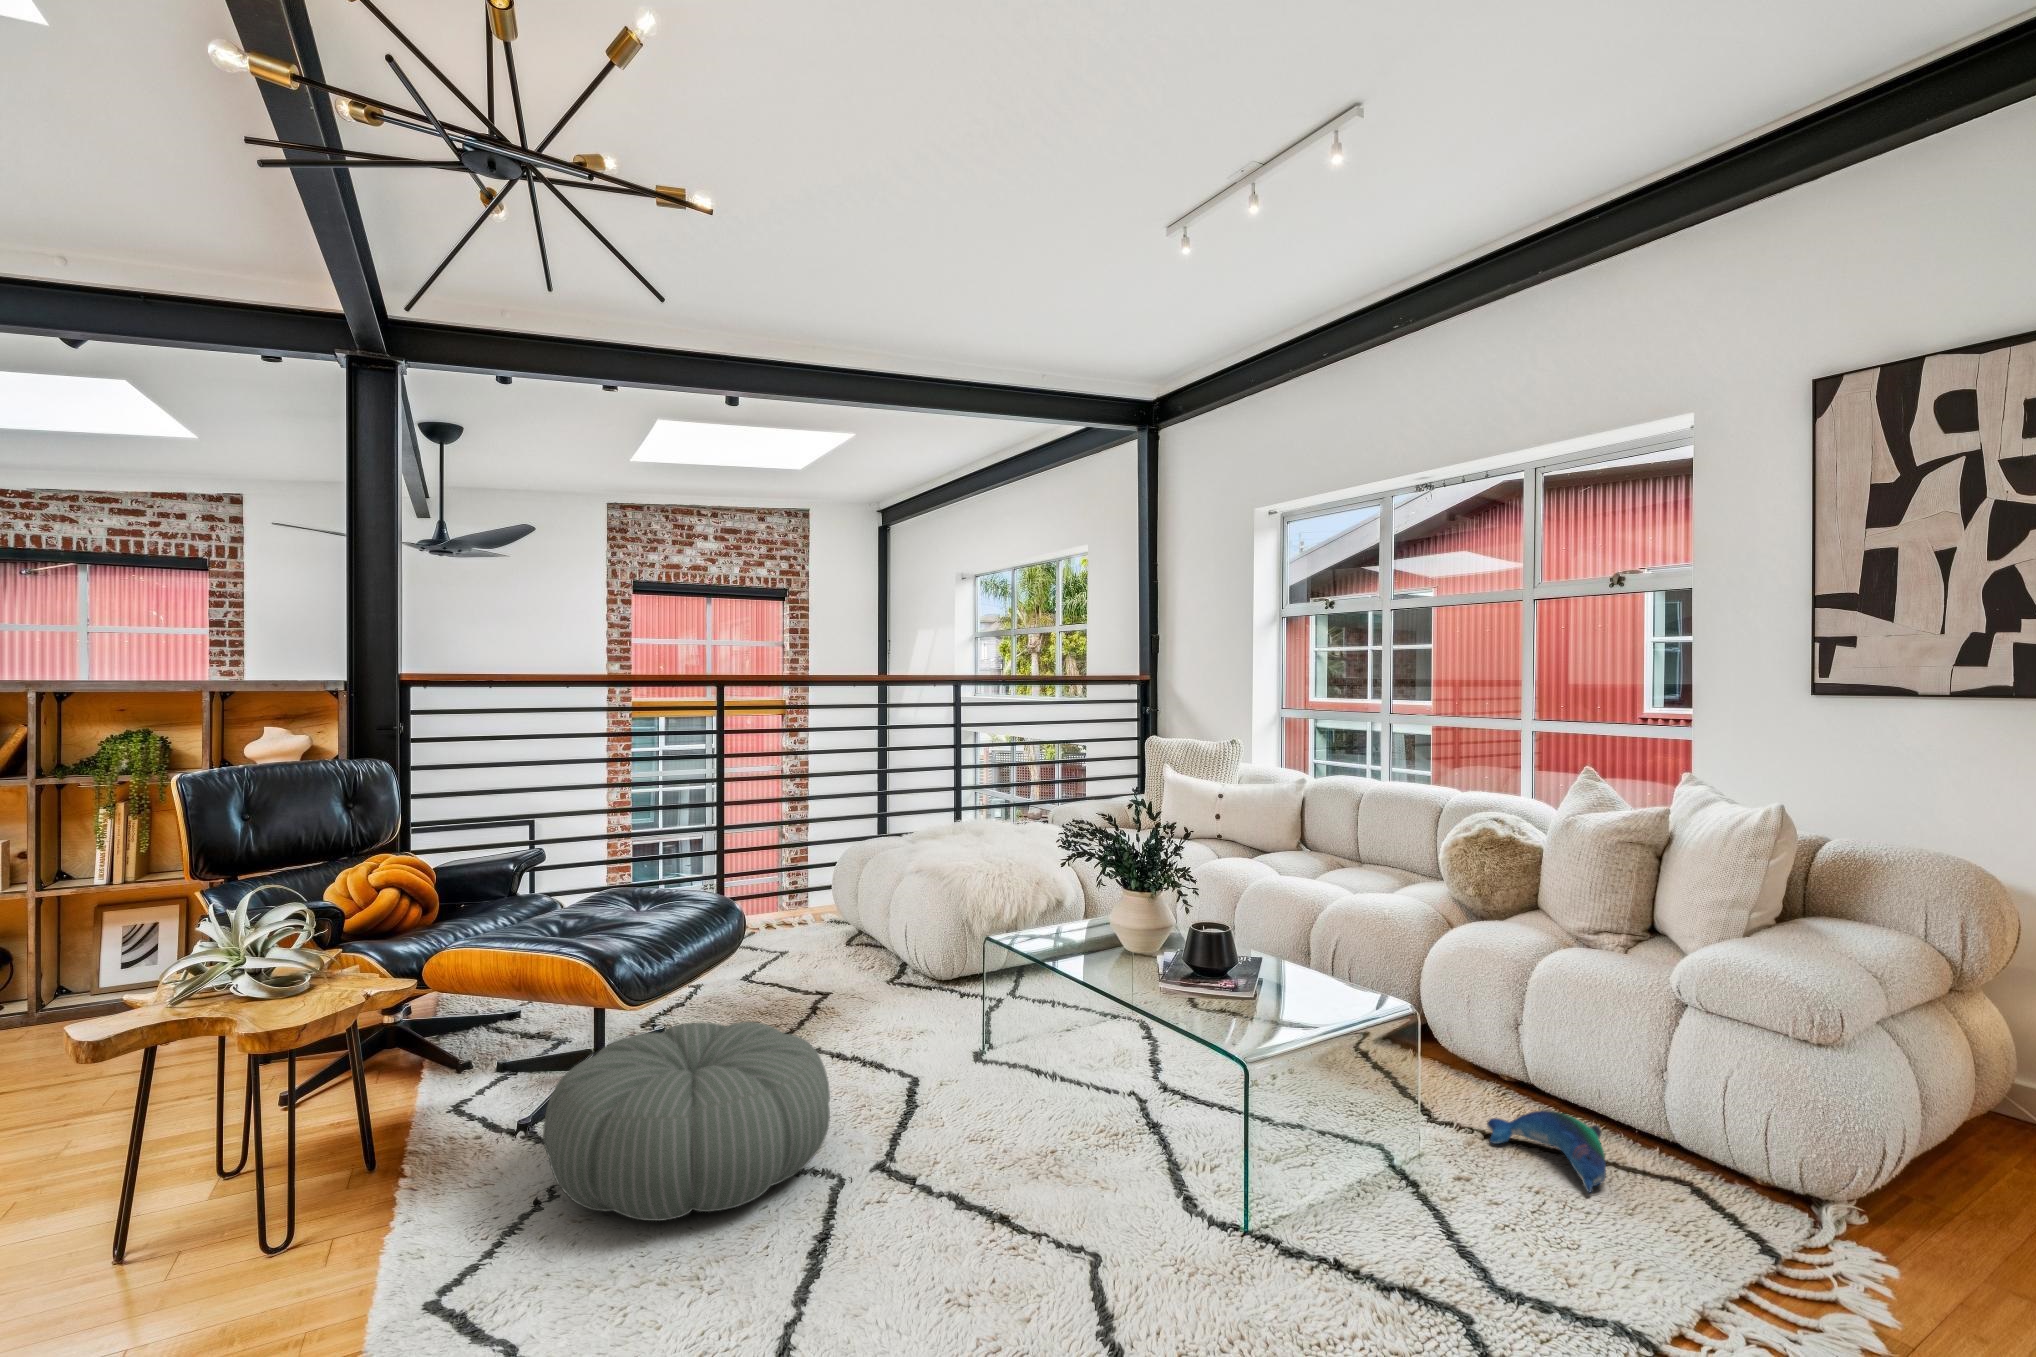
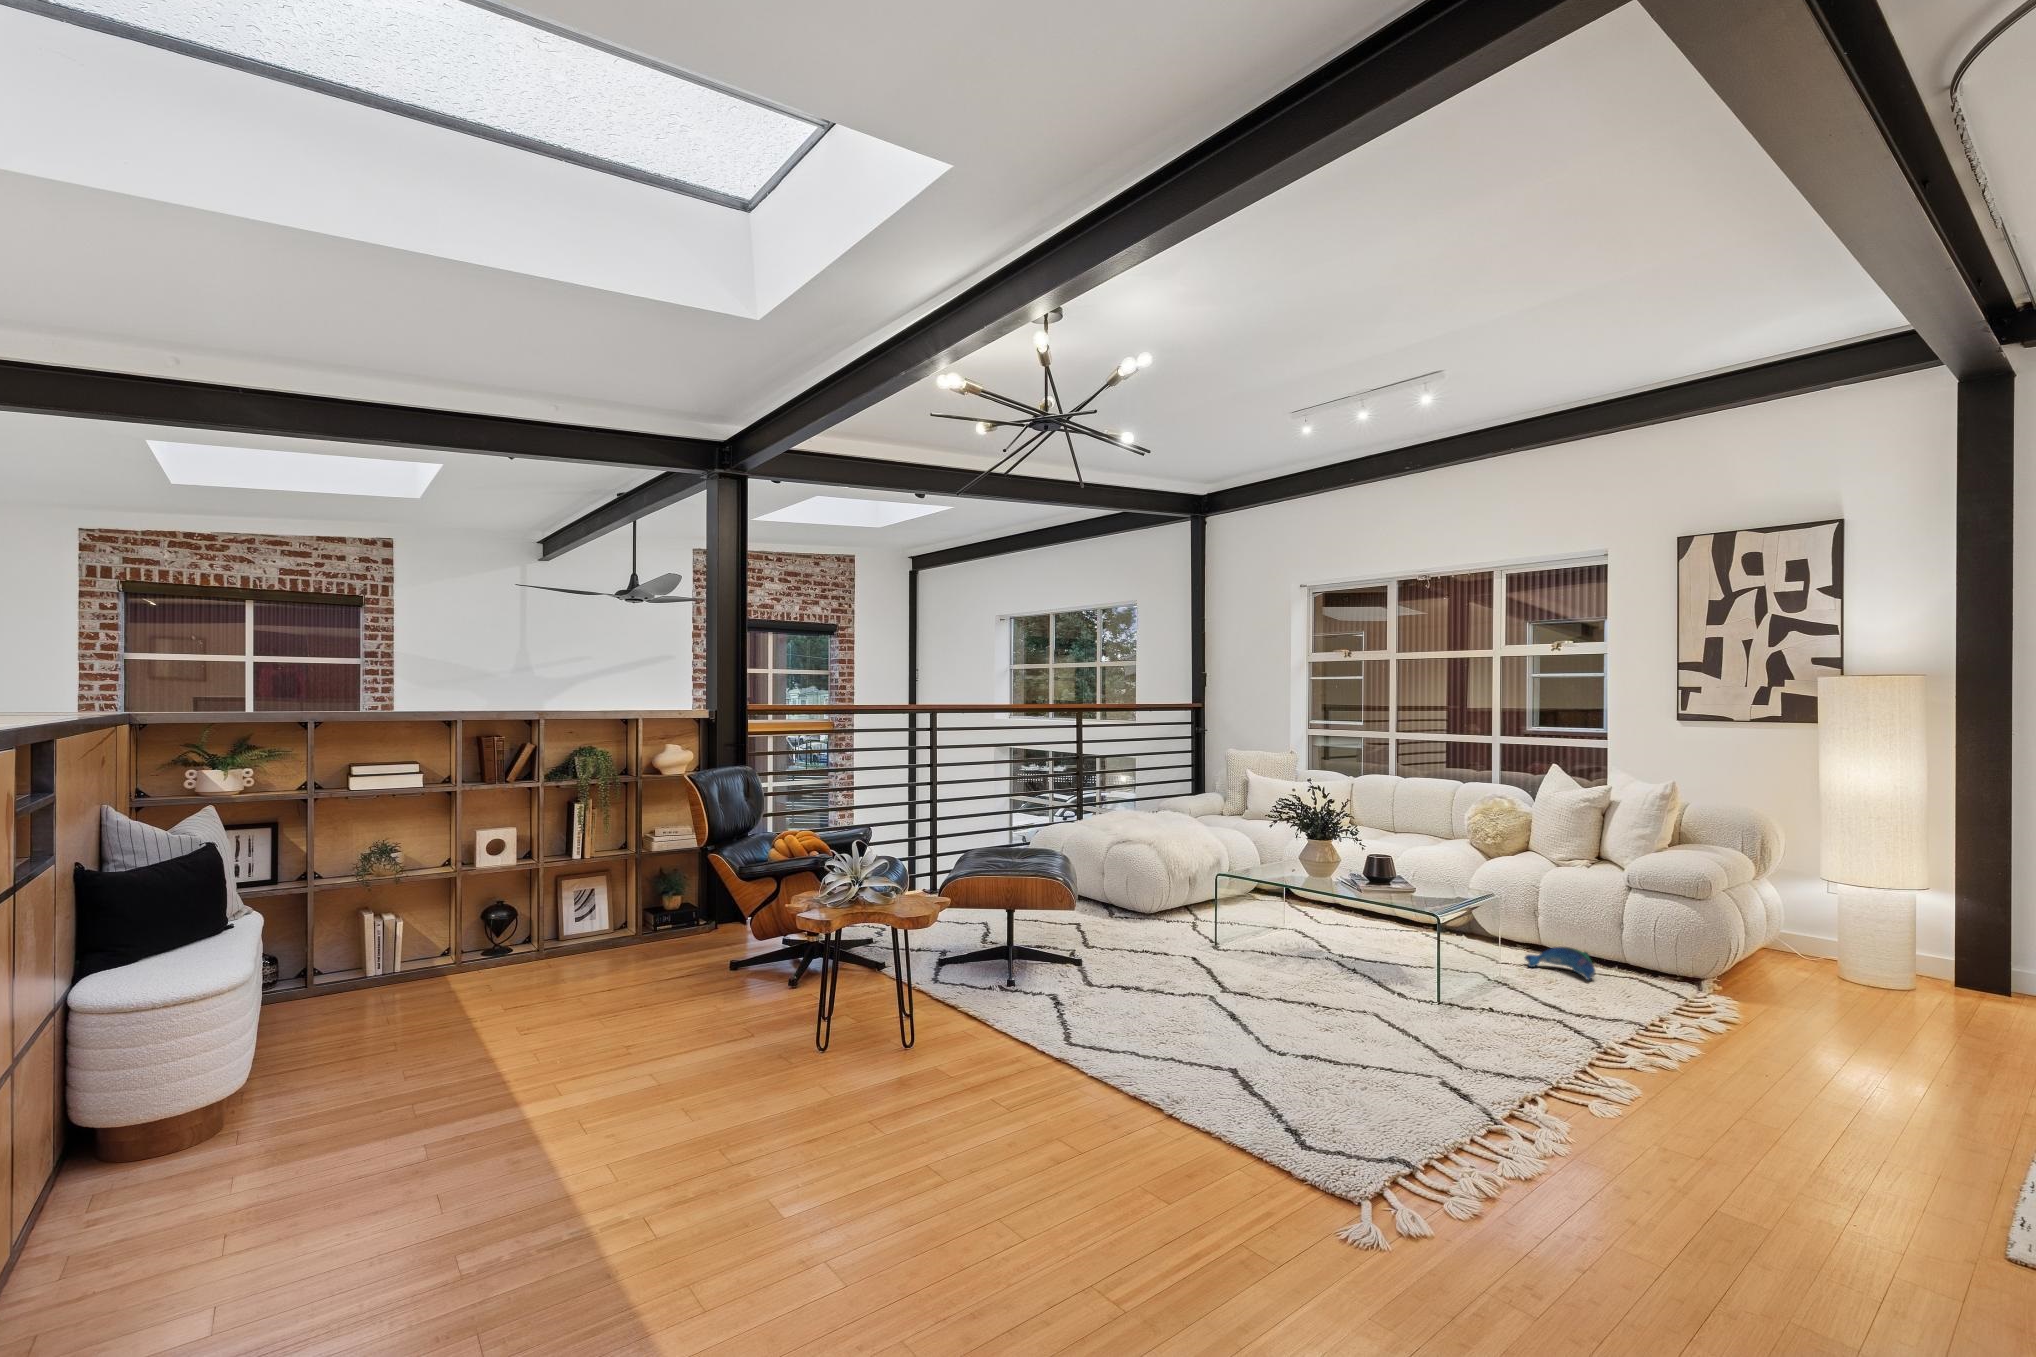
pouf: present [543,1022,830,1221] -> none [1033,916,1190,1009]

